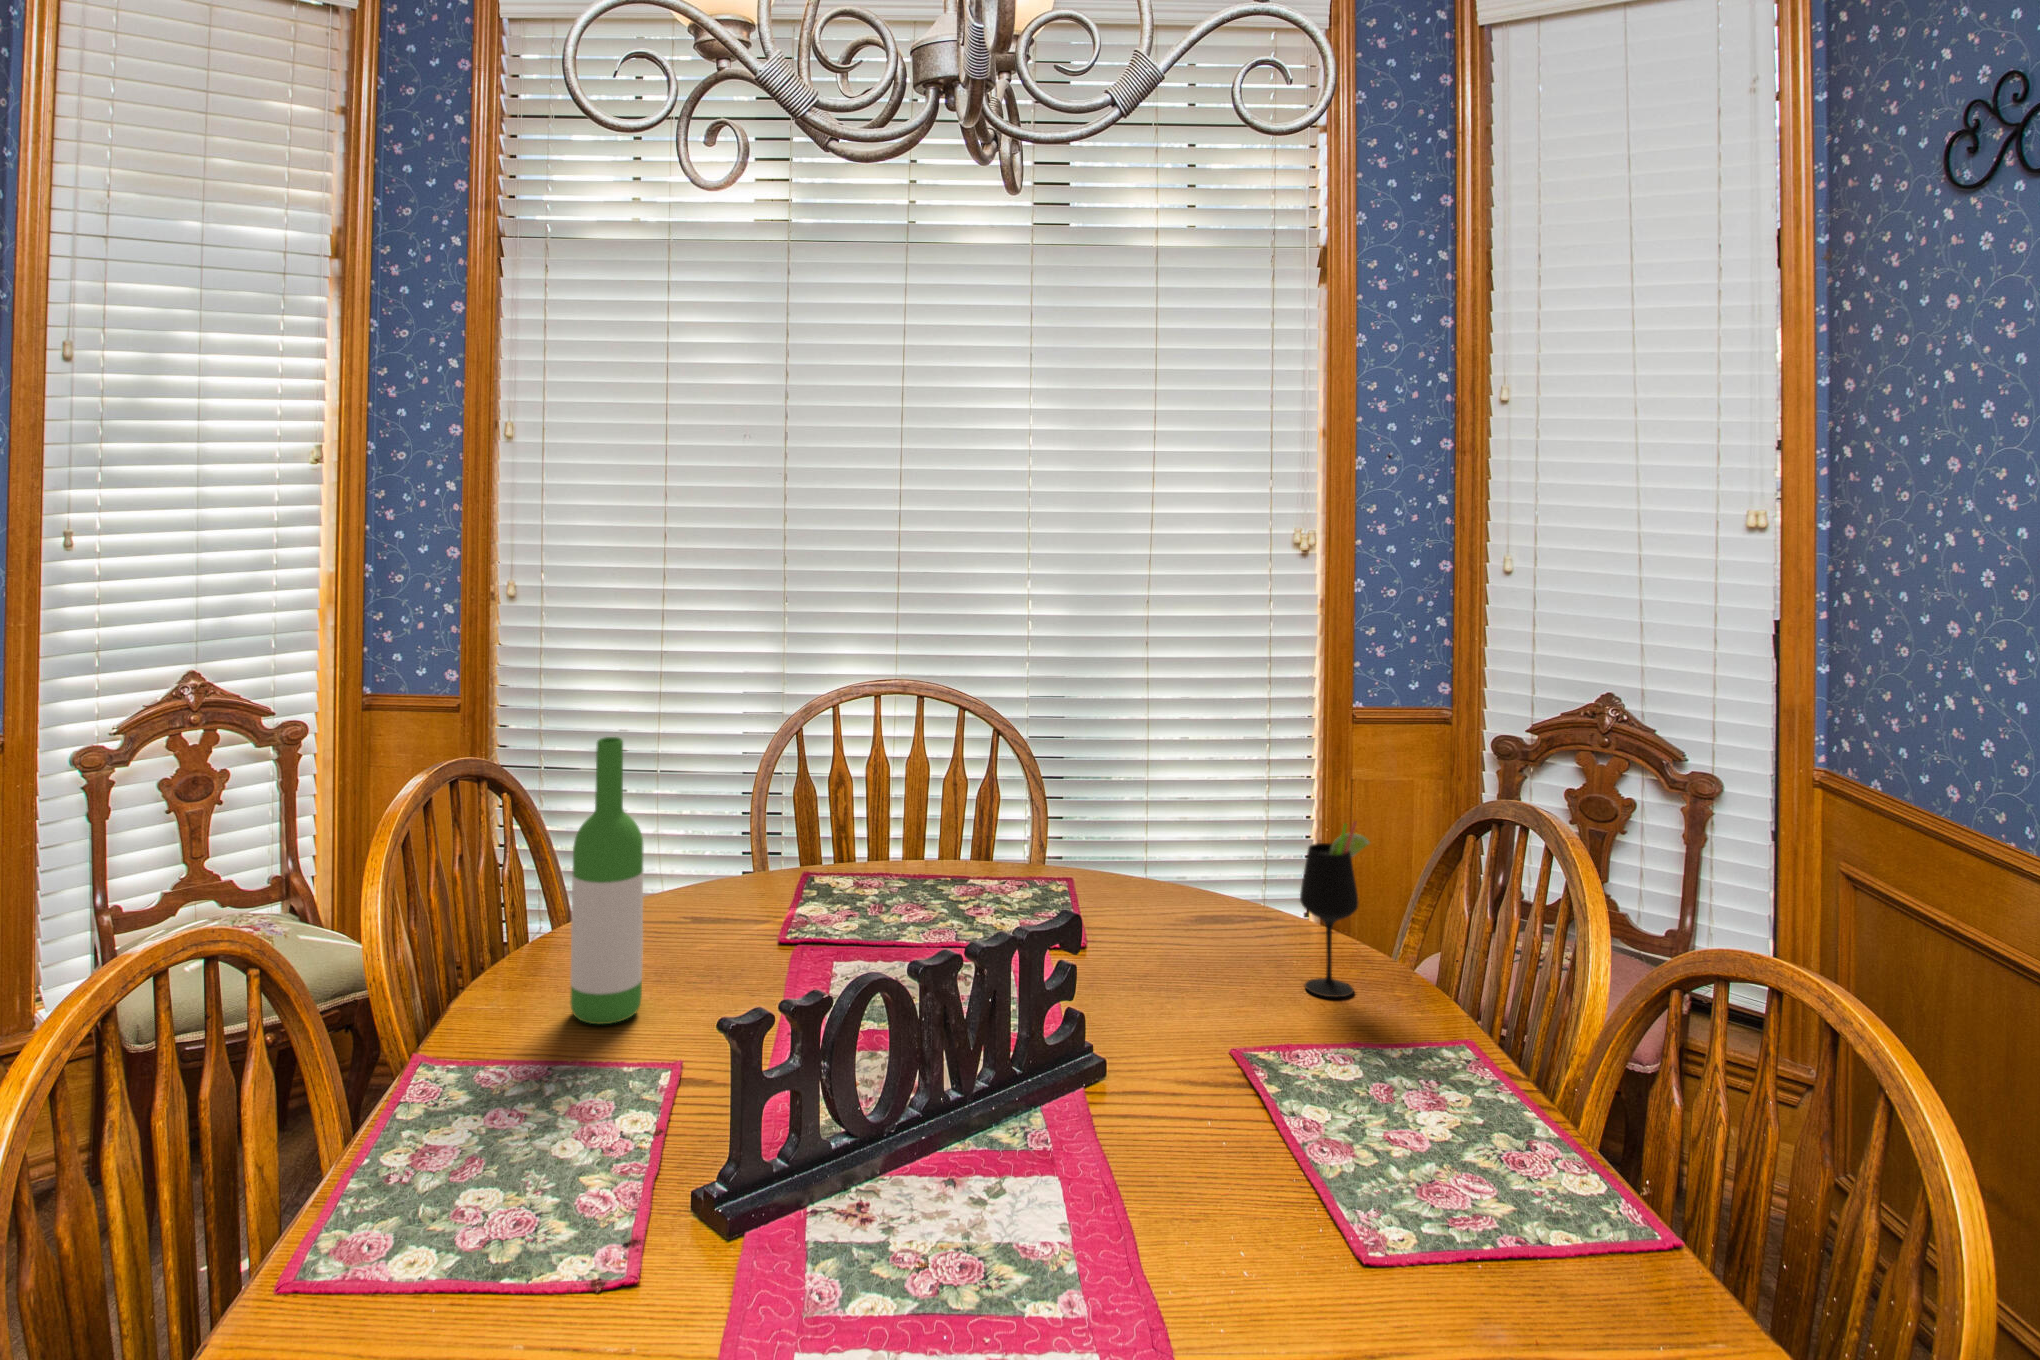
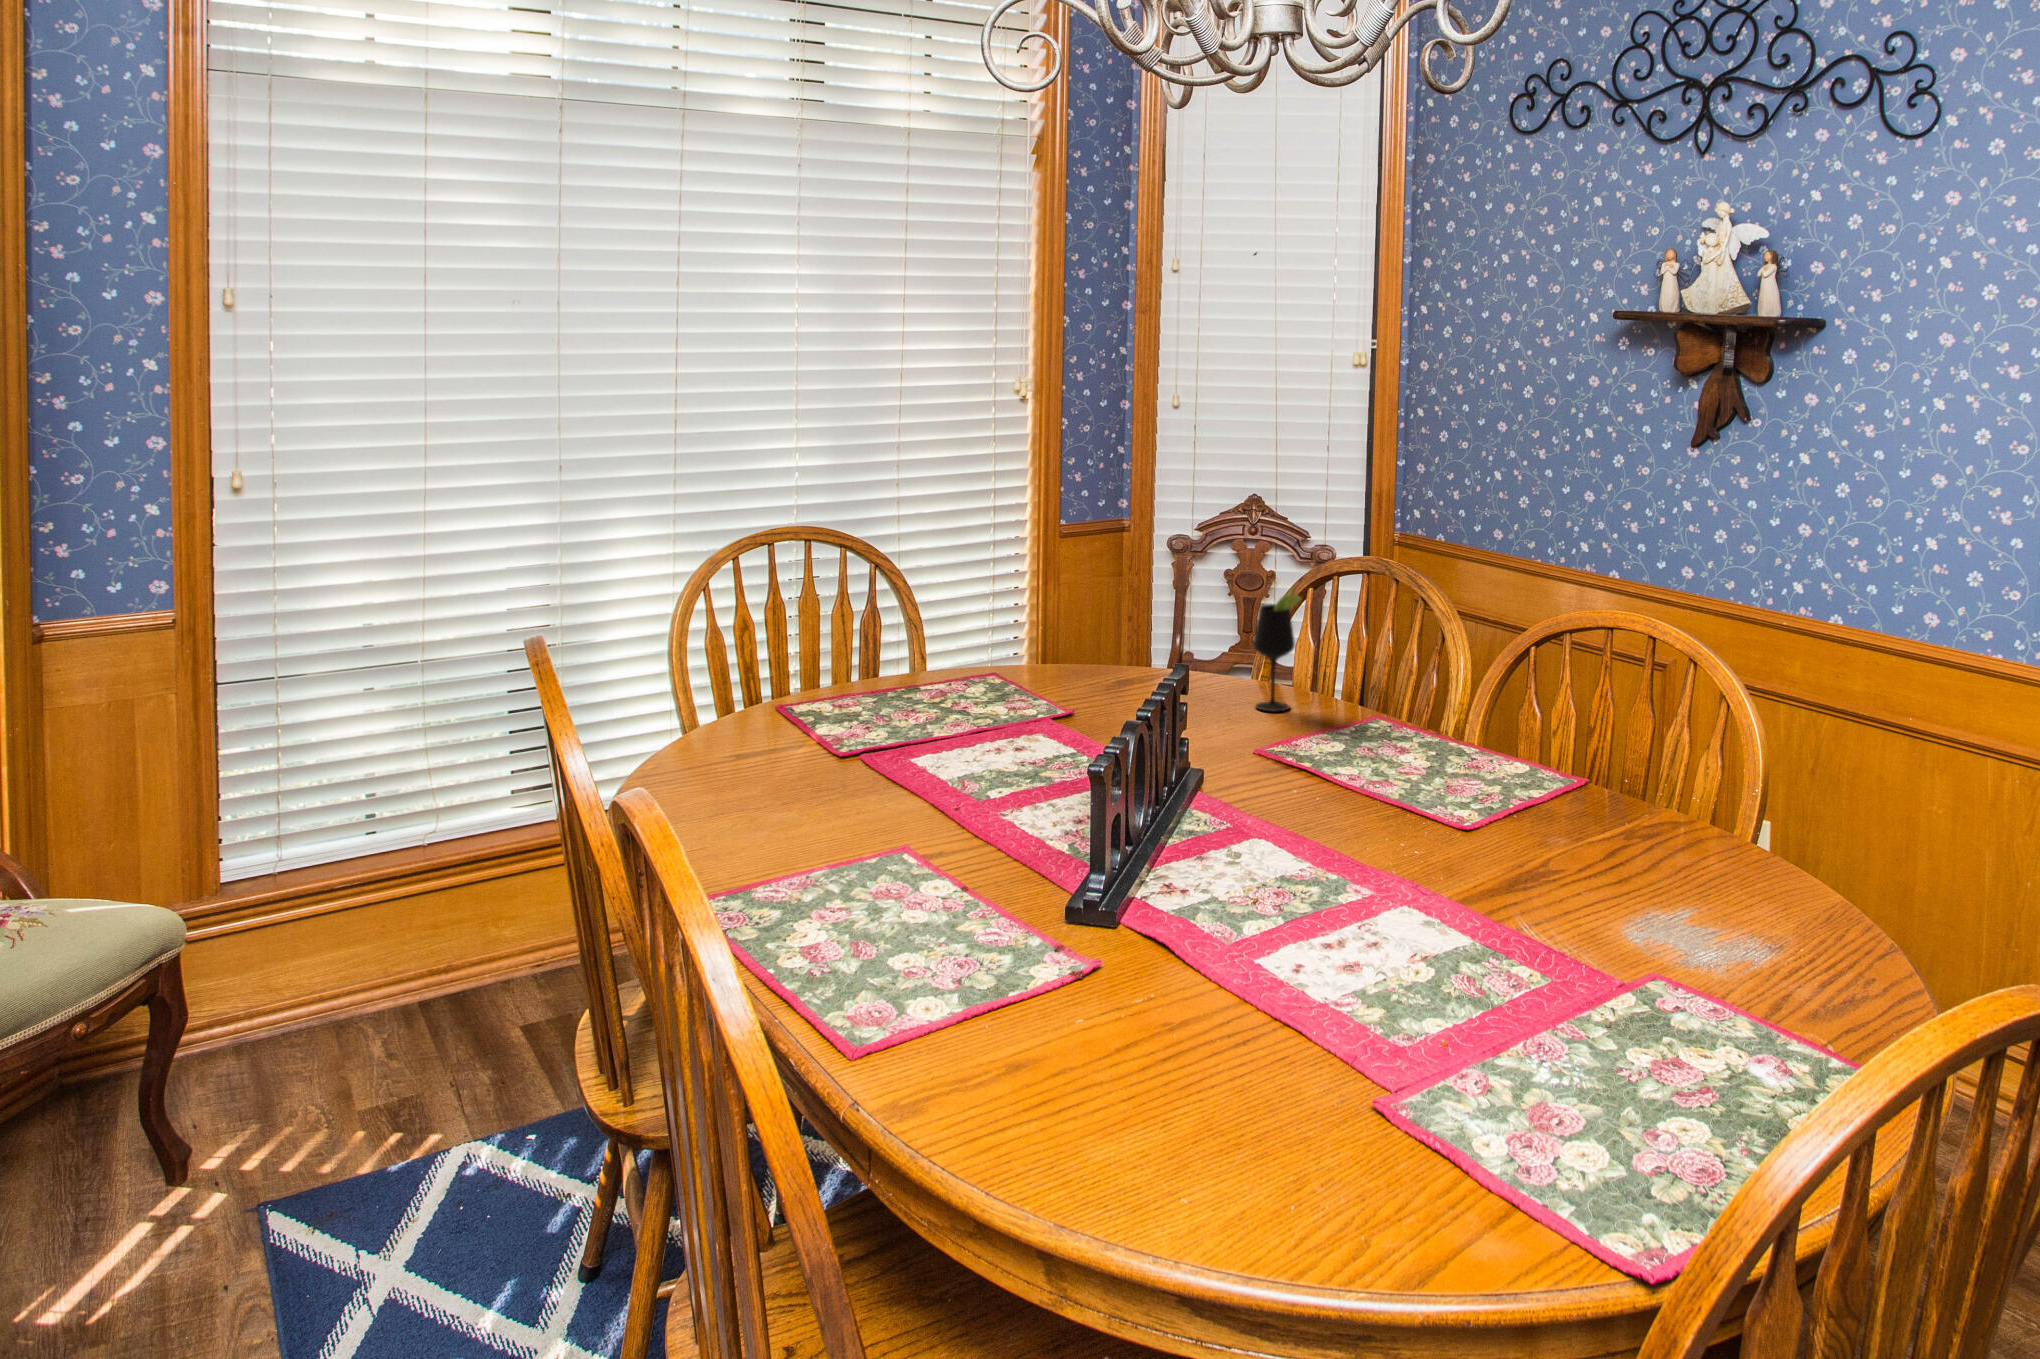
wine bottle: present [570,737,643,1024] -> none [768,585,834,838]

